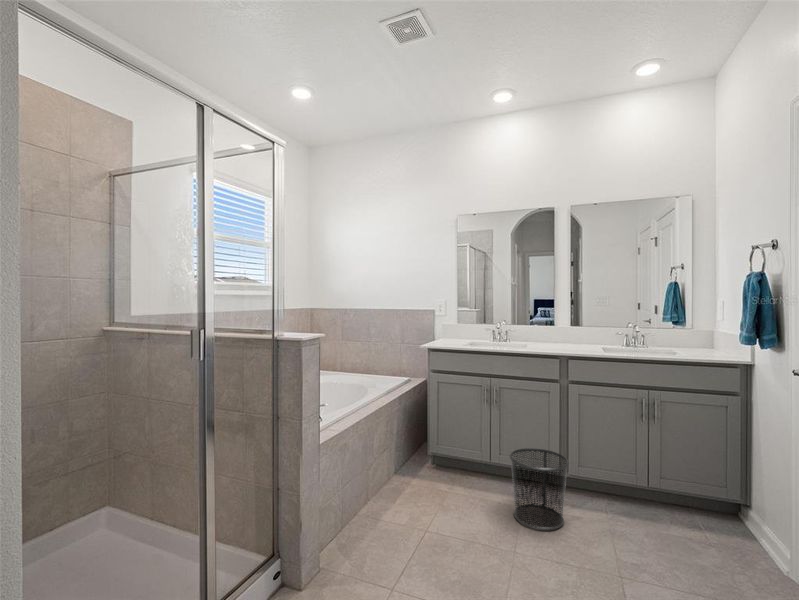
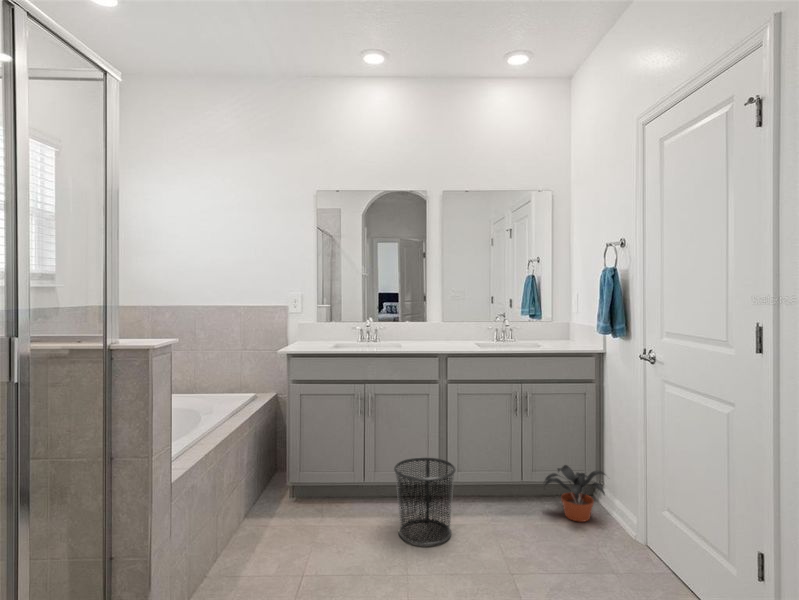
potted plant: none [669,479,755,543] -> present [545,465,605,522]

